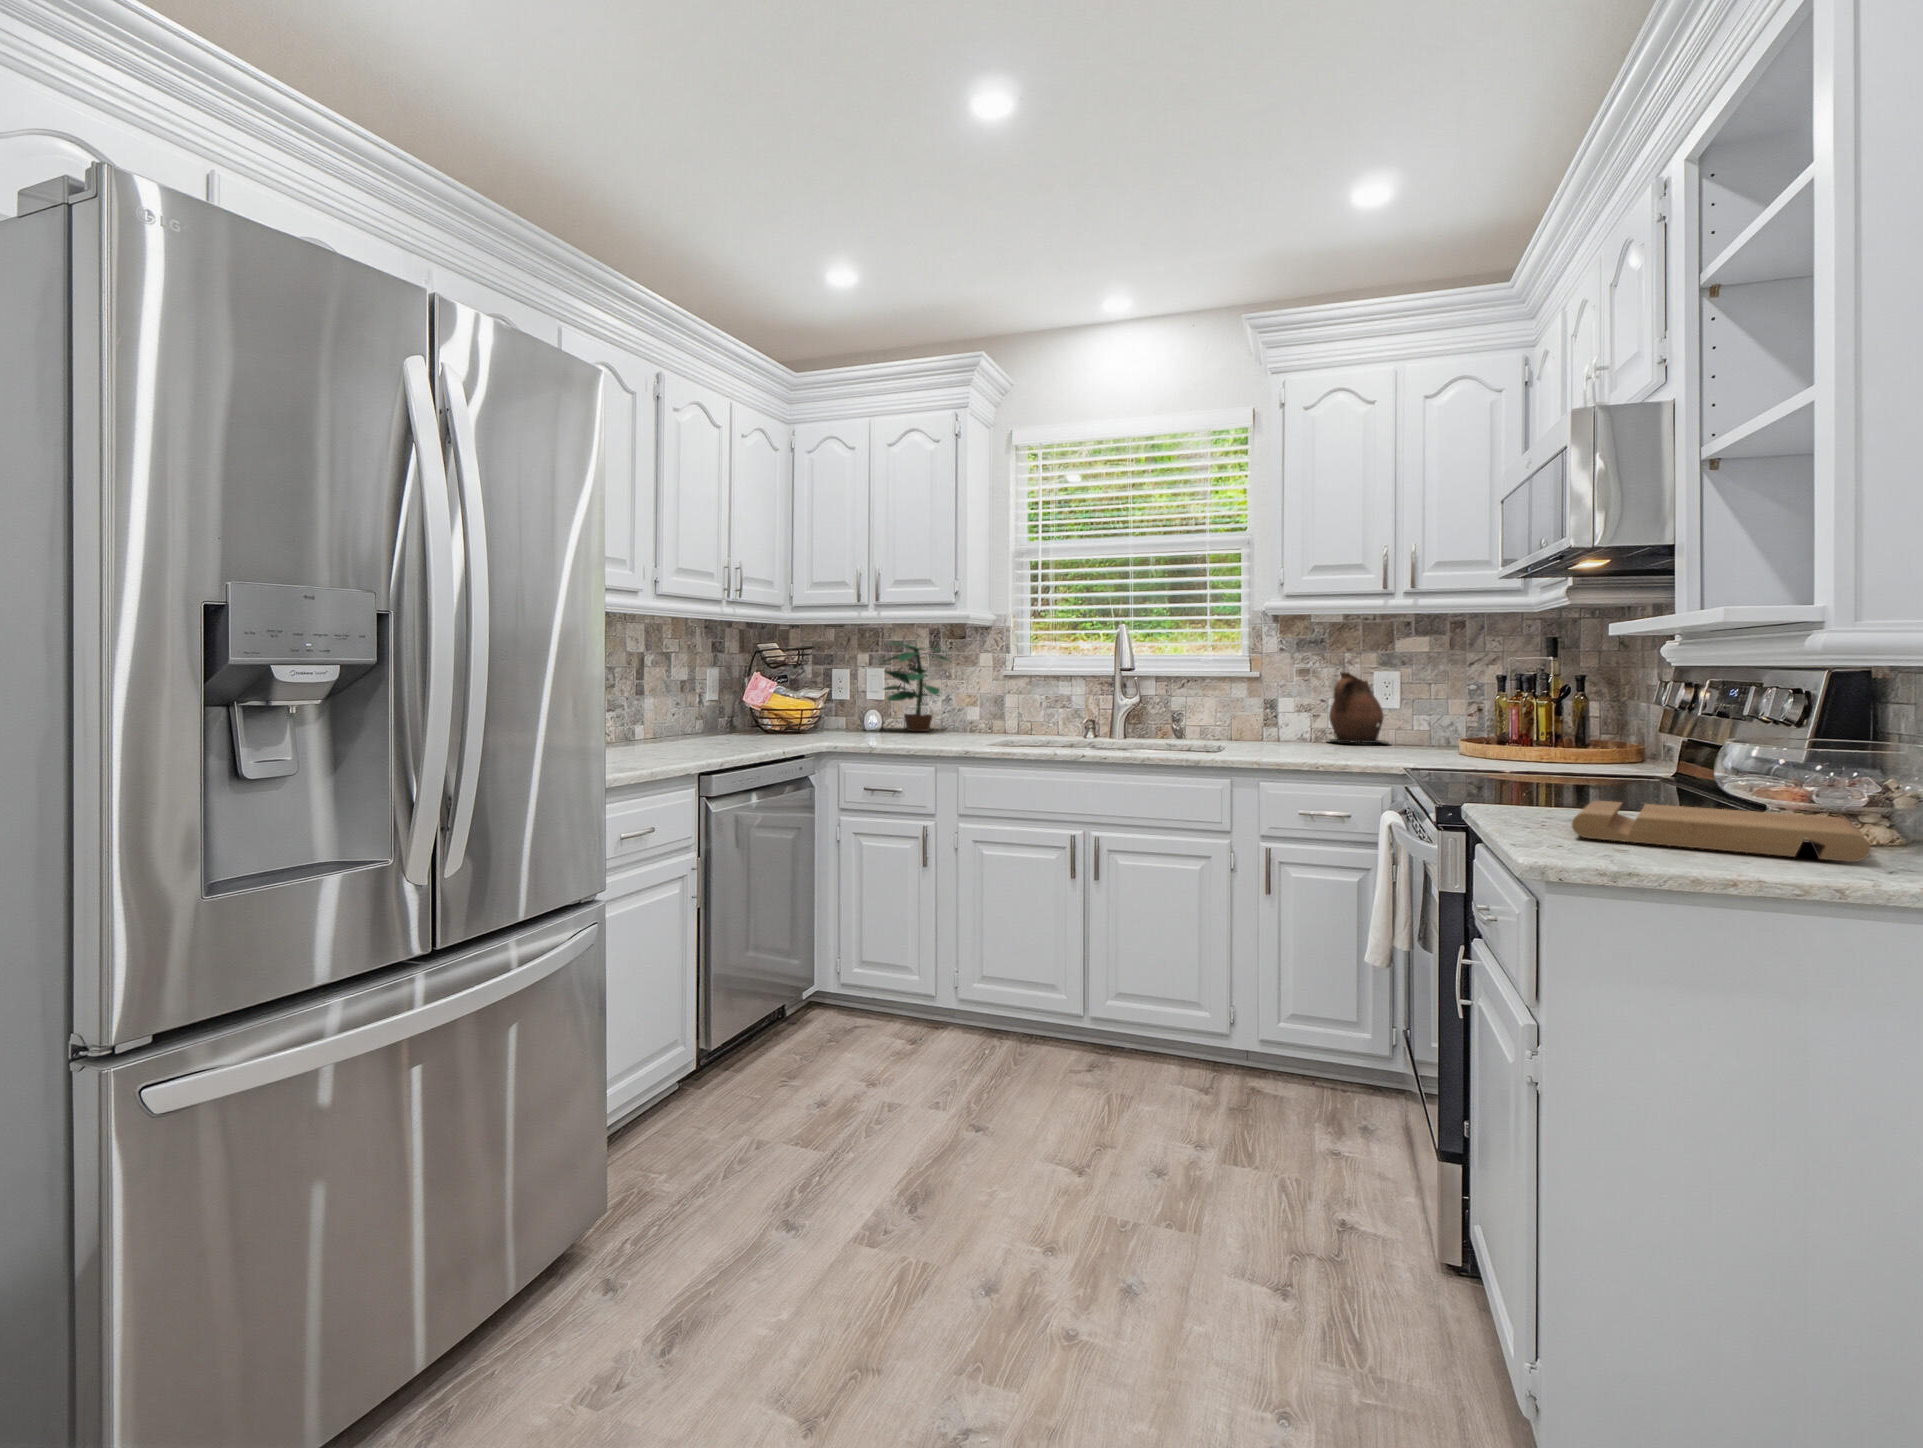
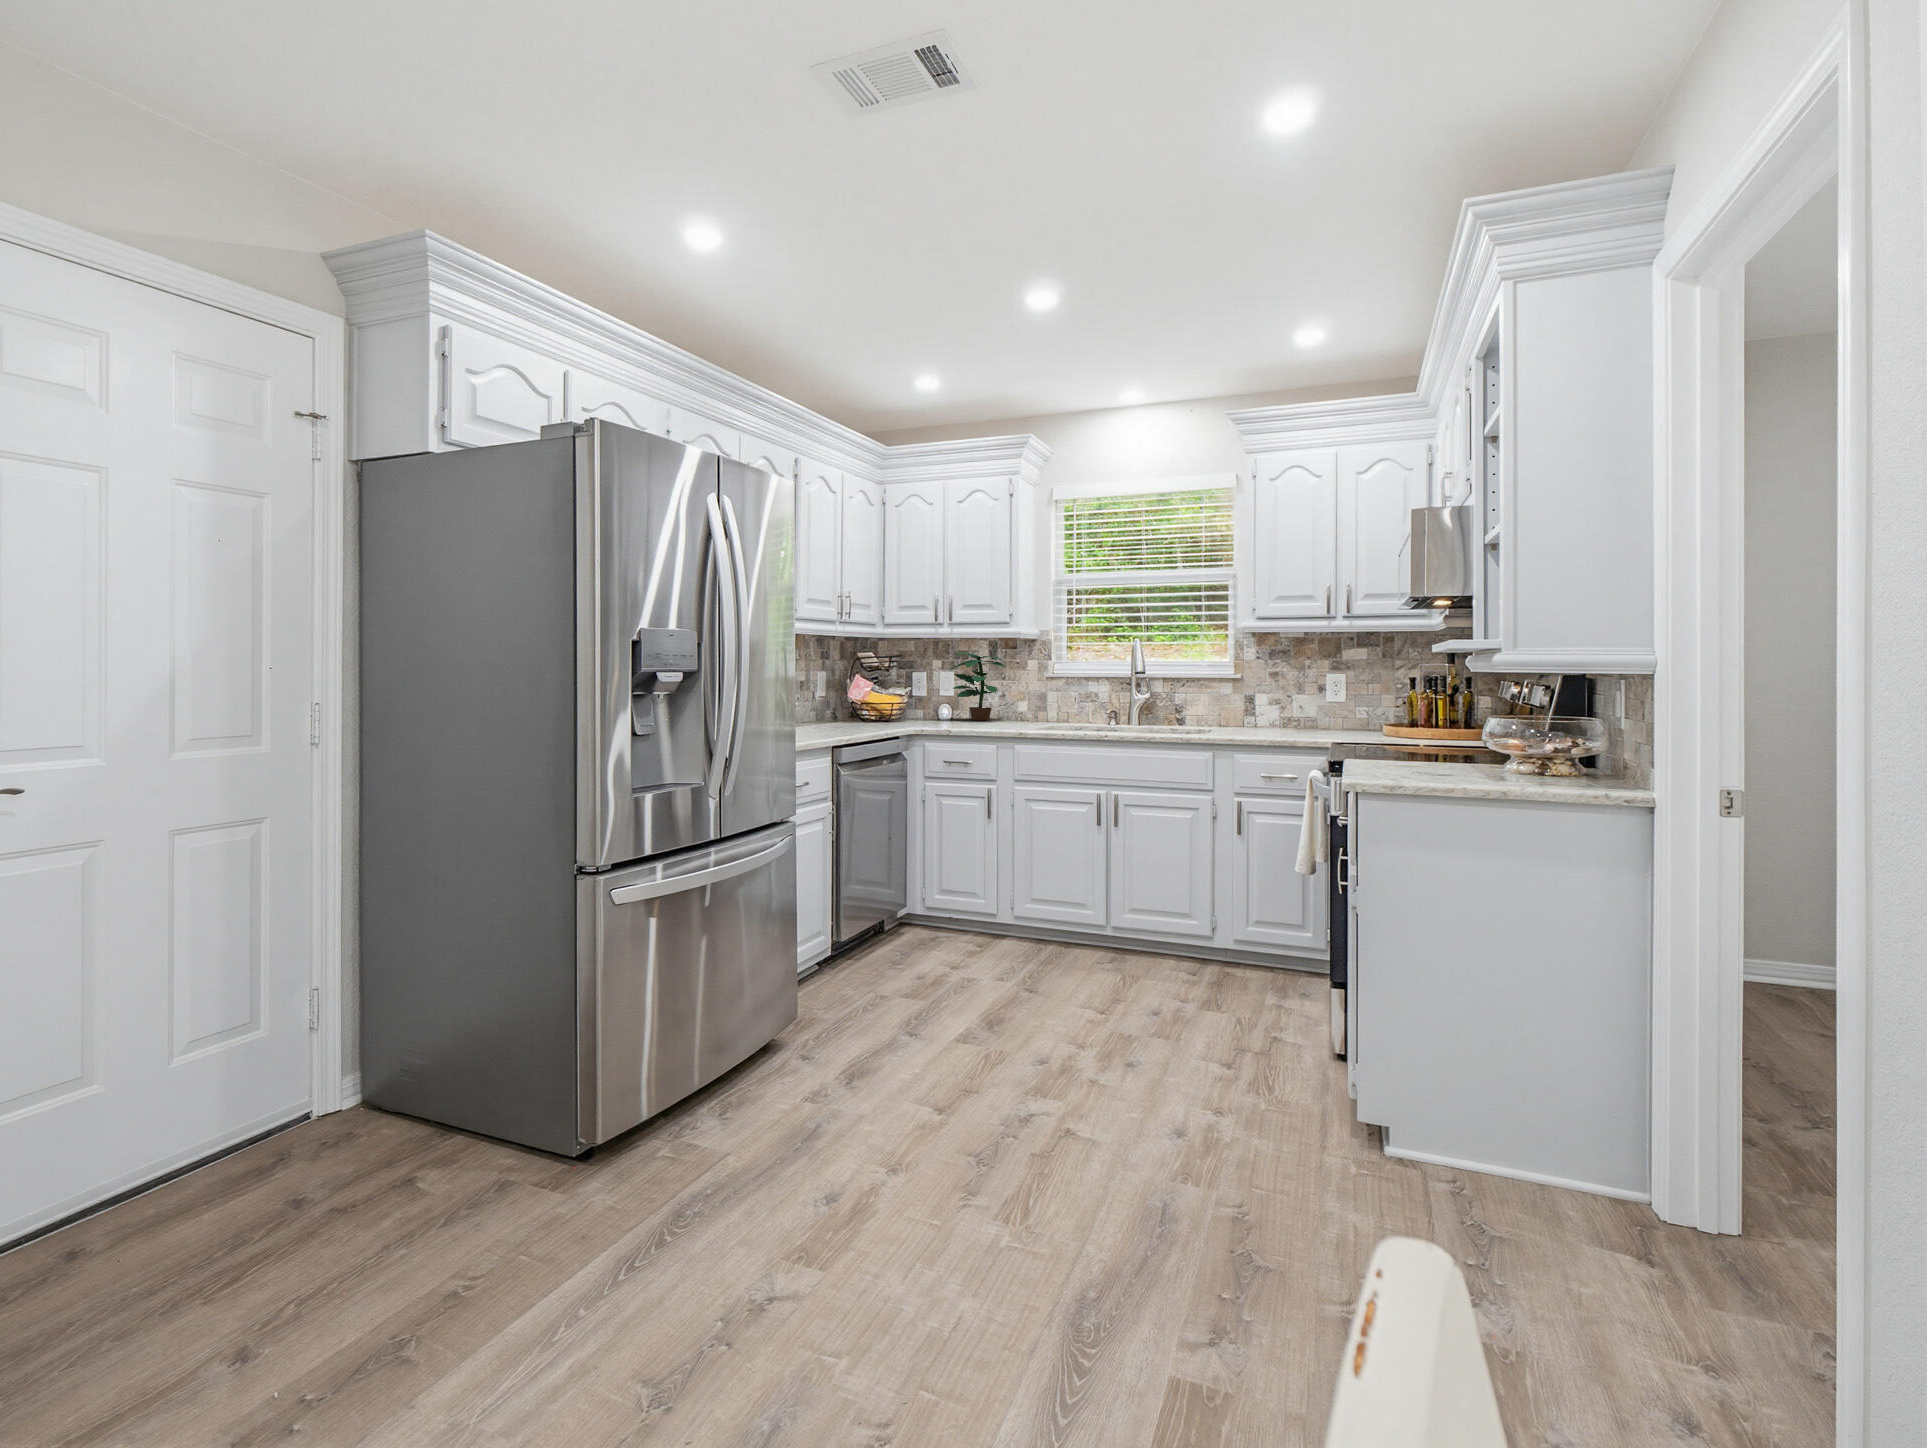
ceramic pitcher: present [1329,672,1388,743] -> none [1288,675,1339,729]
cutting board: present [1572,801,1871,862] -> none [1390,755,1559,784]

